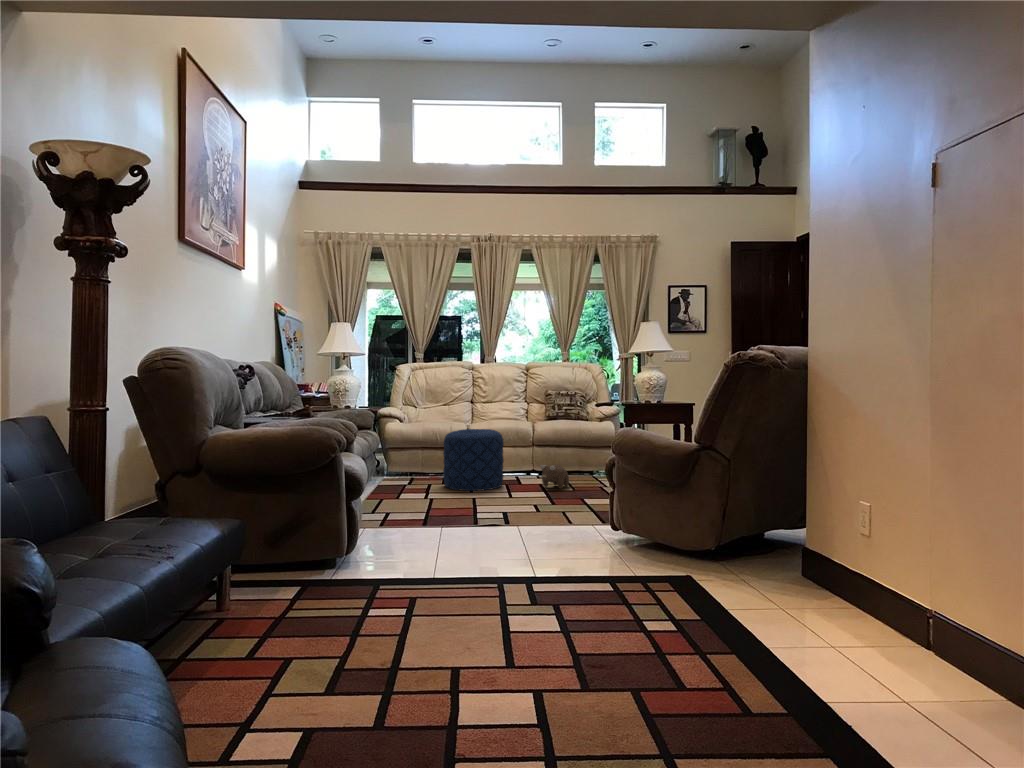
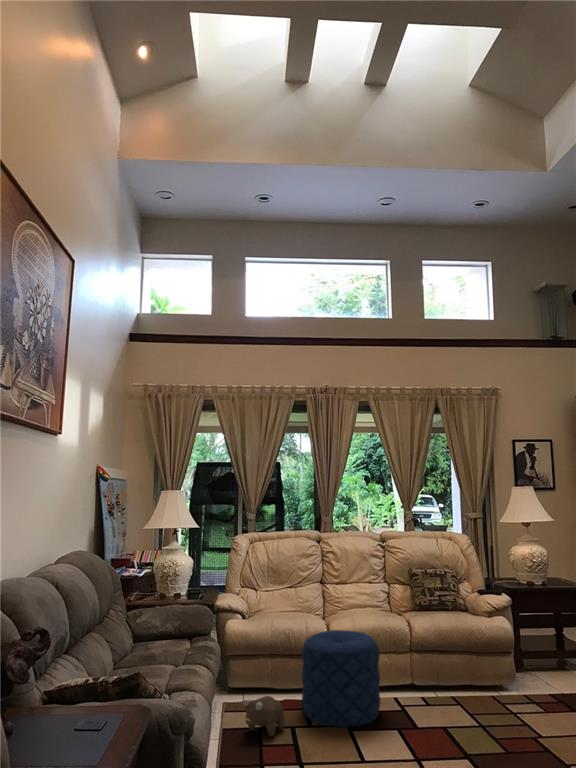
plush toy: present [540,464,569,489] -> present [242,696,284,737]

